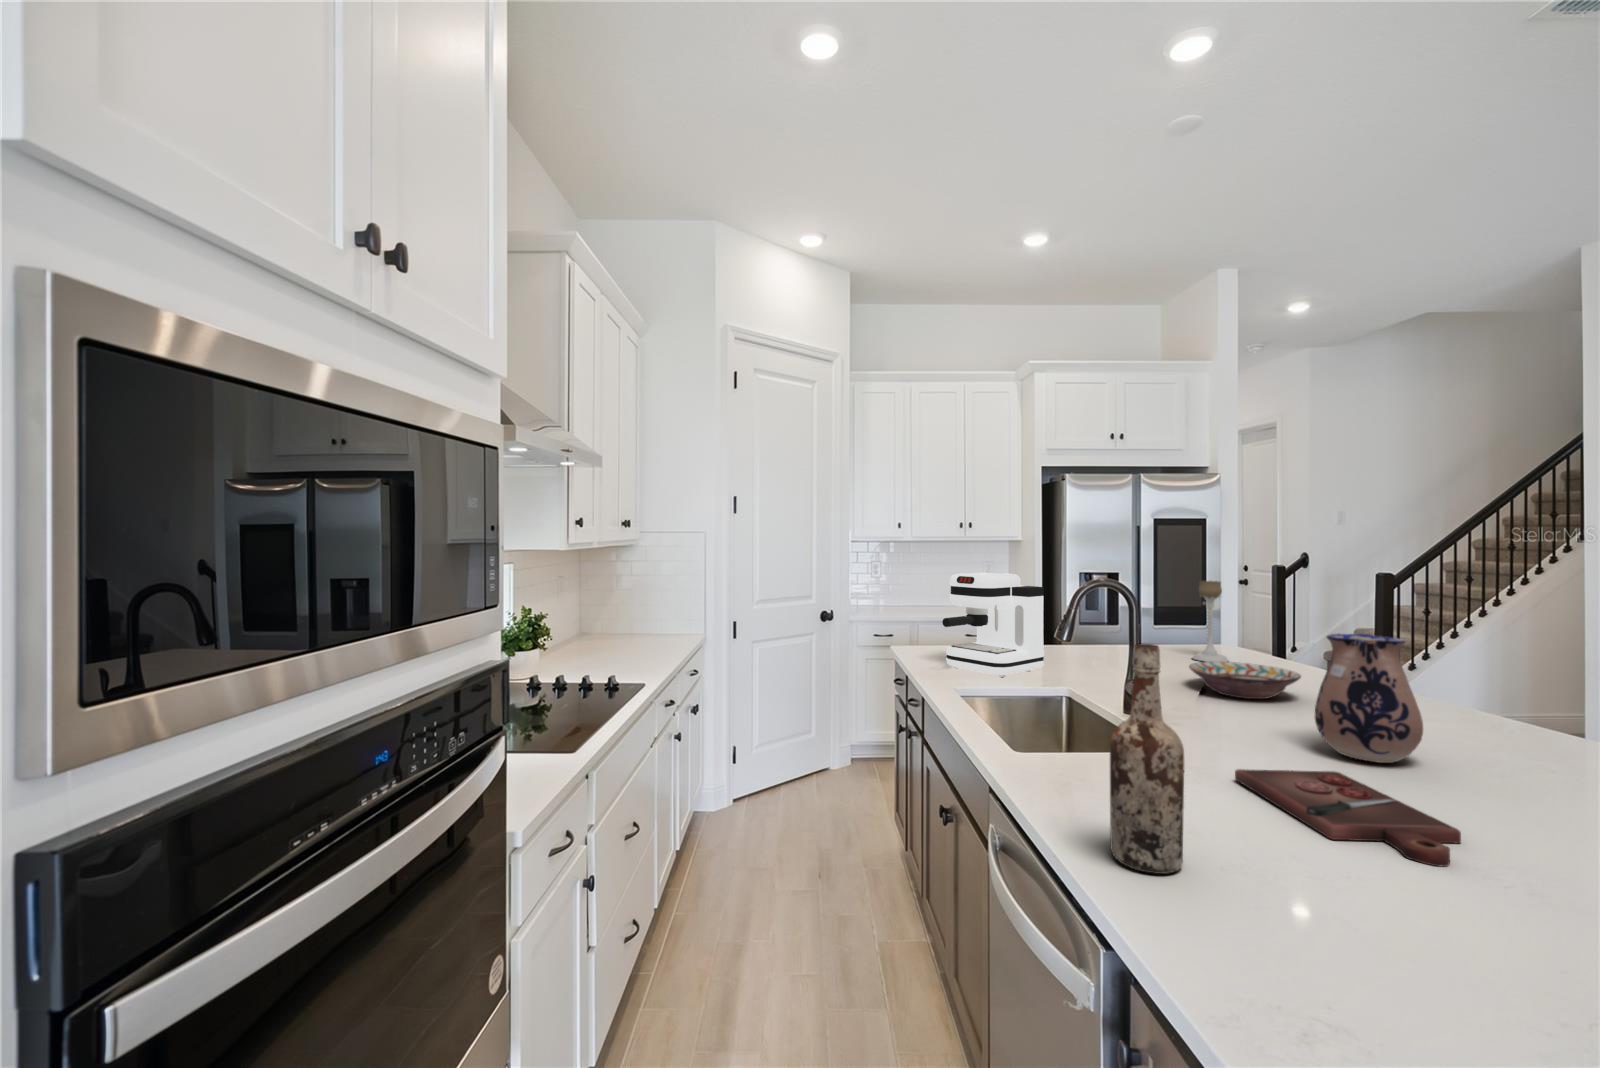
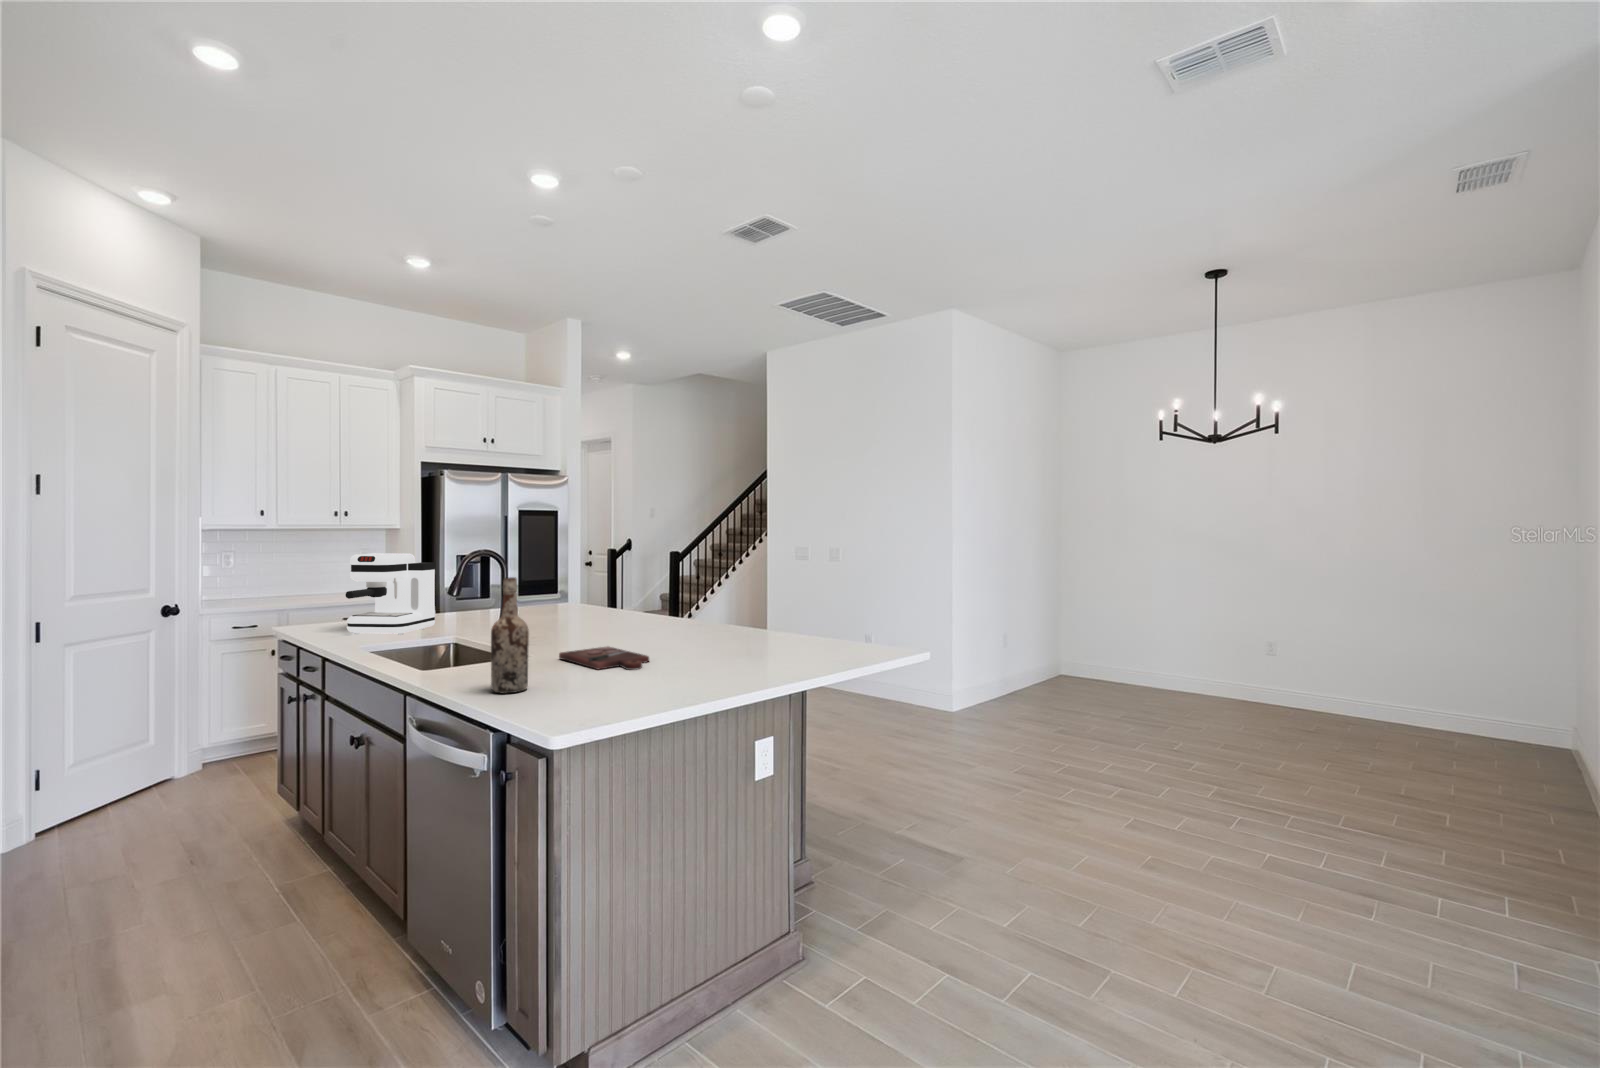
candle holder: present [1192,581,1229,662] -> none [544,556,568,612]
ceramic pitcher: present [1315,634,1423,763] -> none [603,576,649,643]
decorative bowl: present [1189,662,1301,699] -> none [540,607,604,627]

